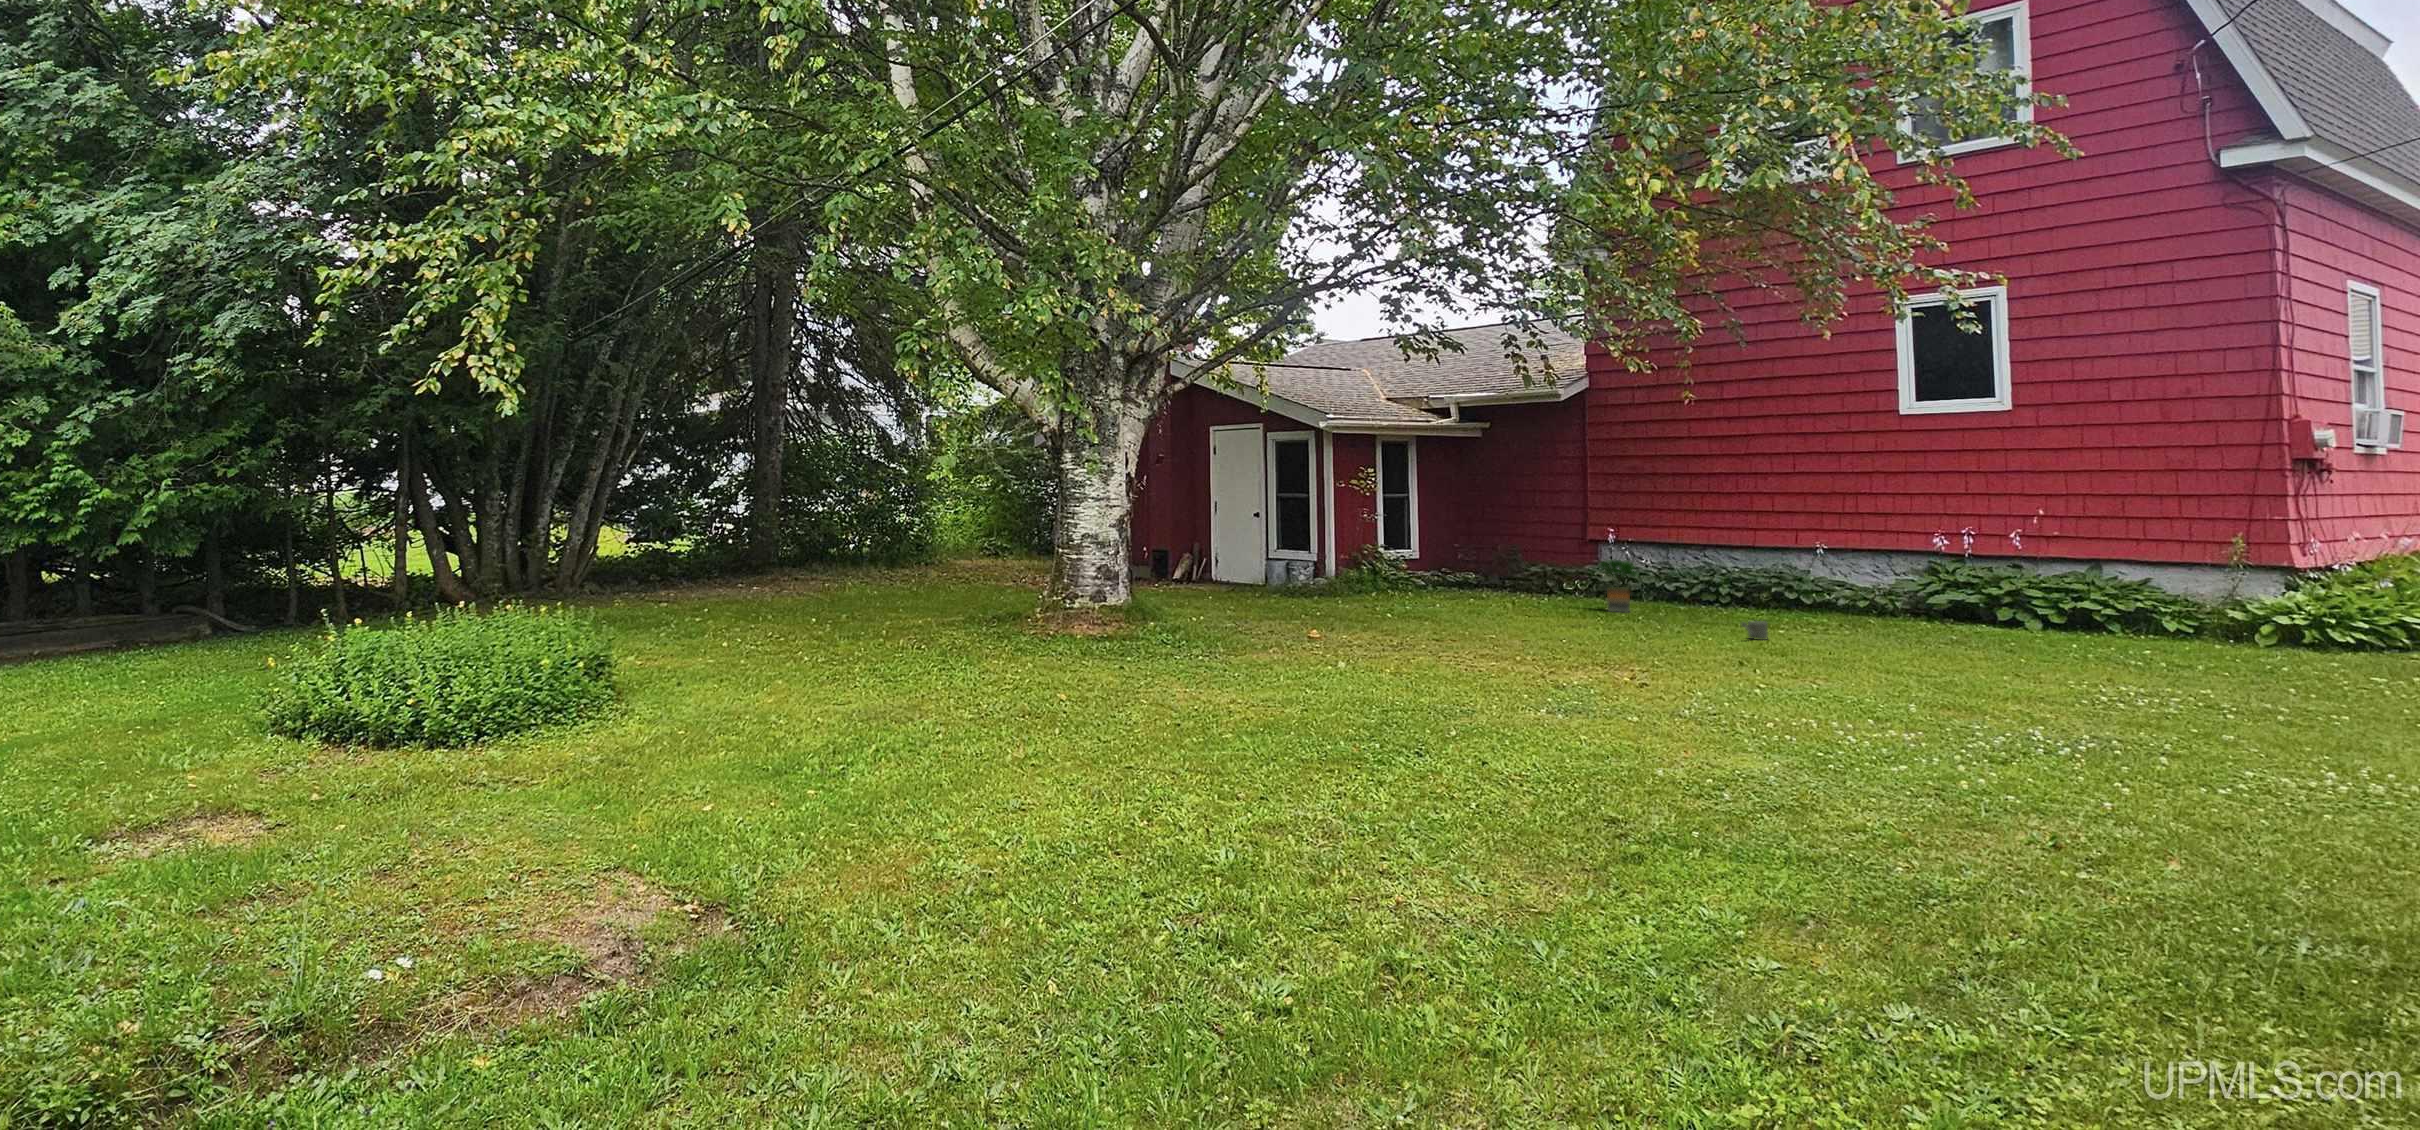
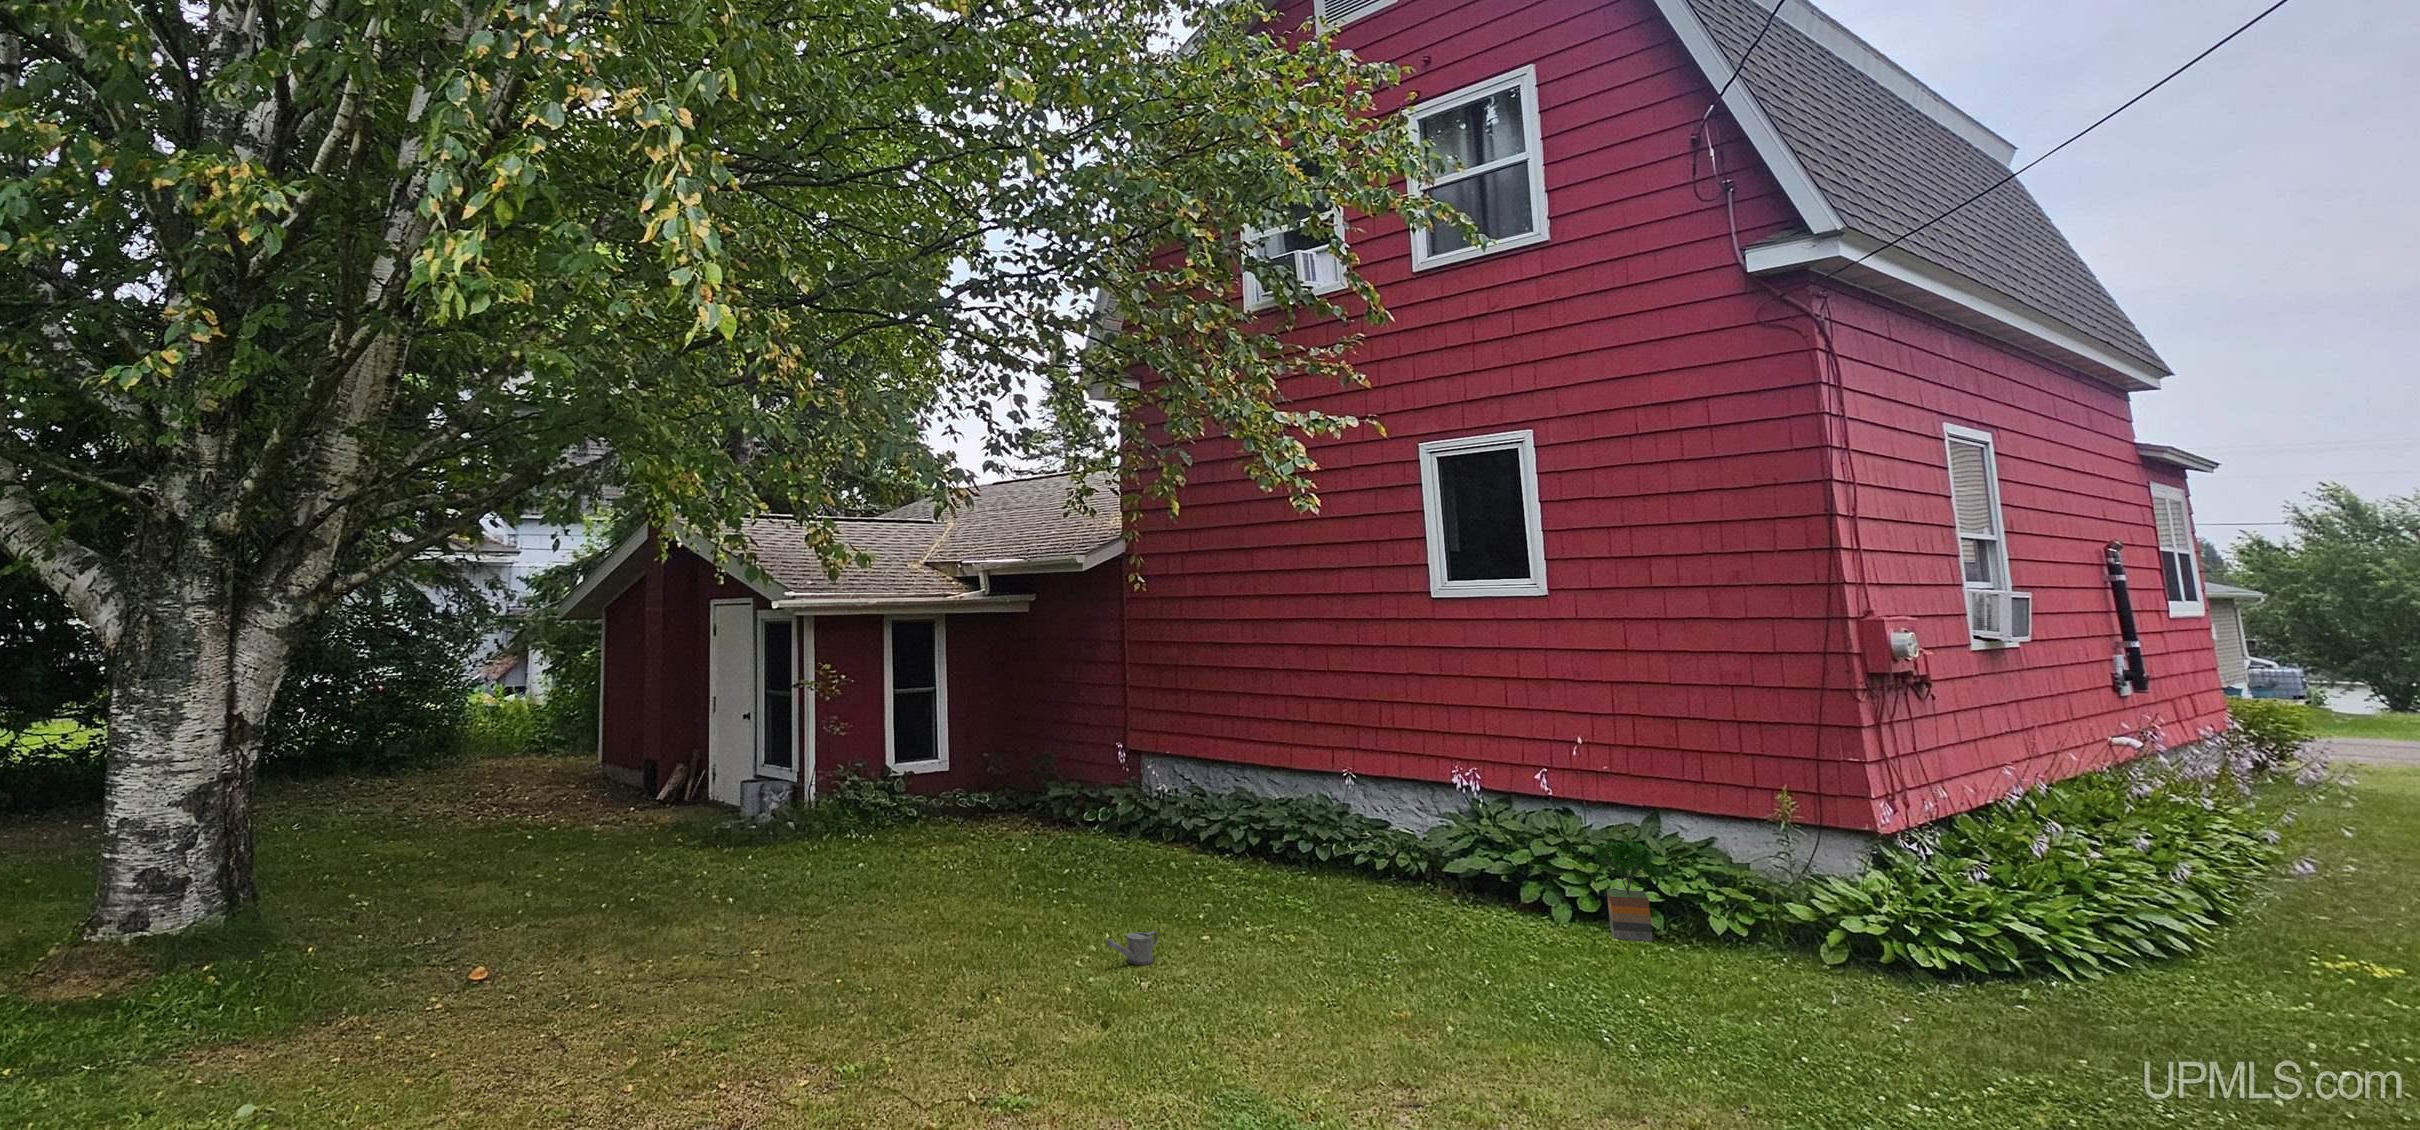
potted tree: present [1601,559,1638,613] -> present [1592,841,1662,942]

